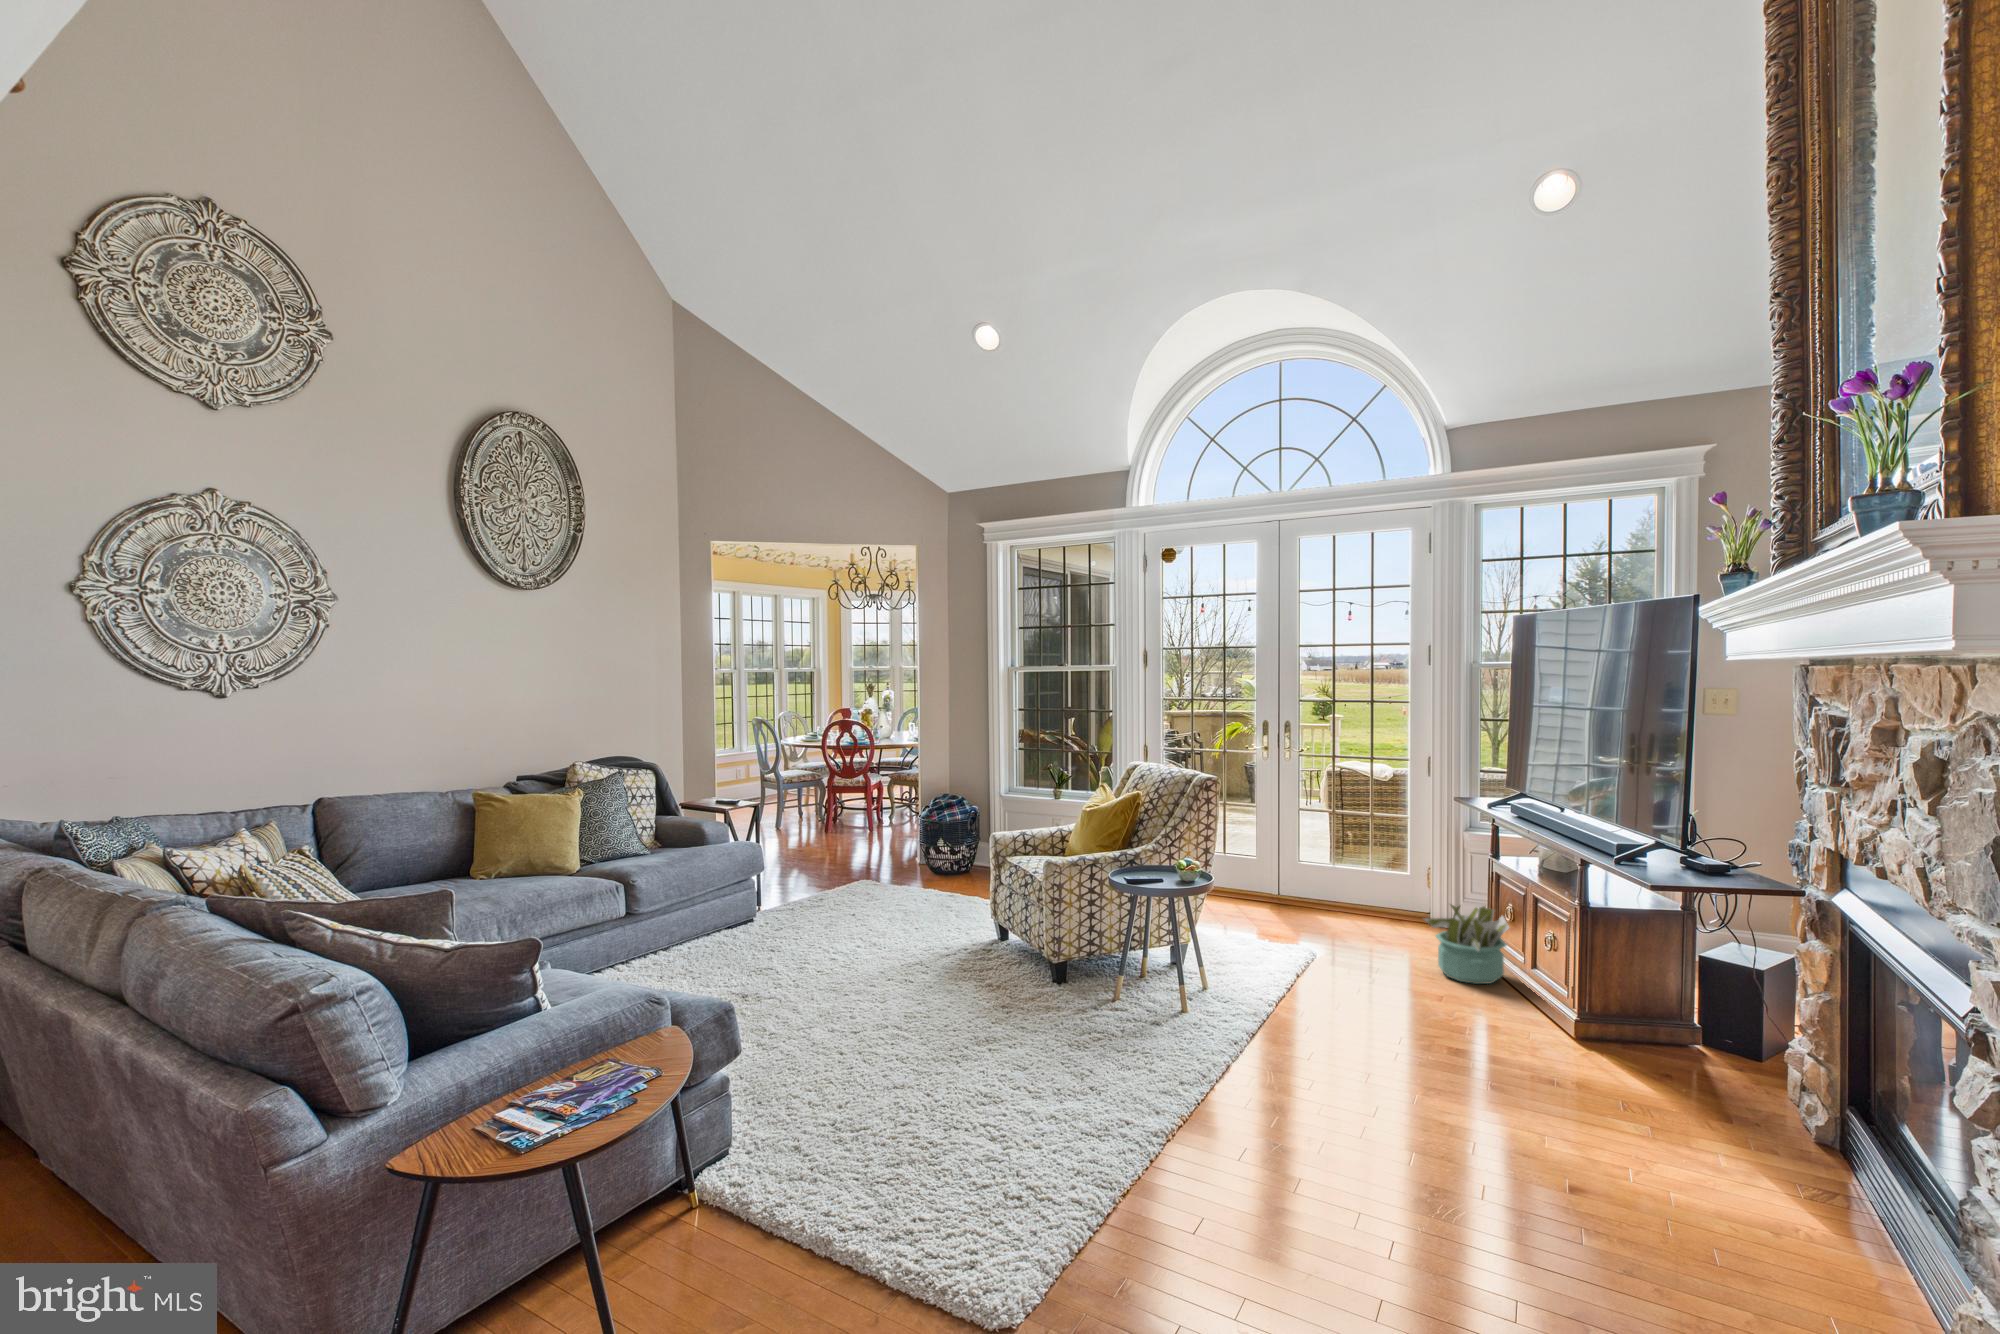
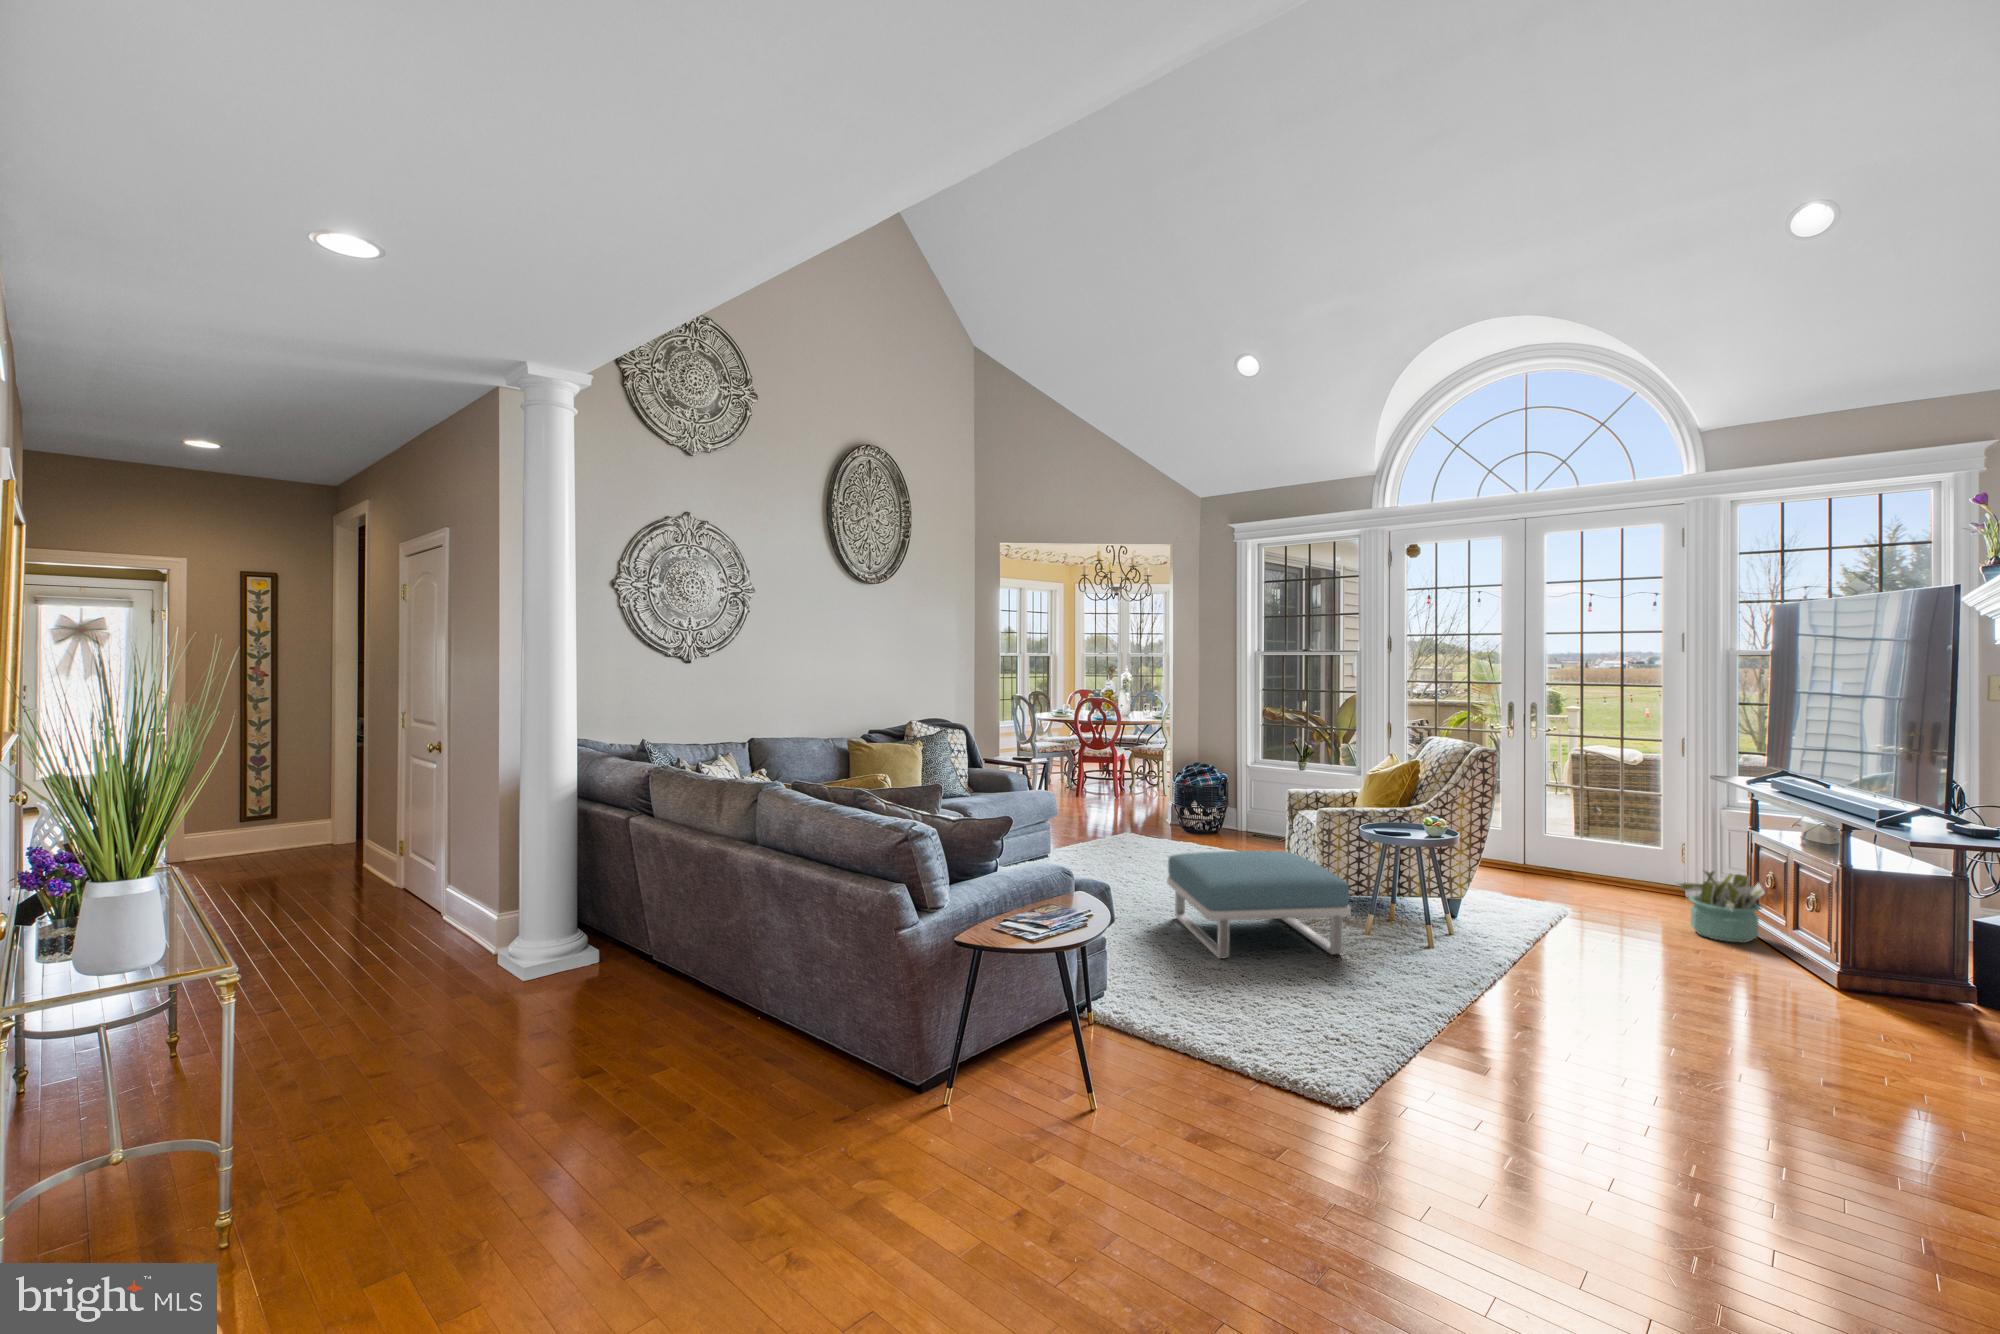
footstool: none [863,911,1071,1066] -> present [1167,850,1351,958]

